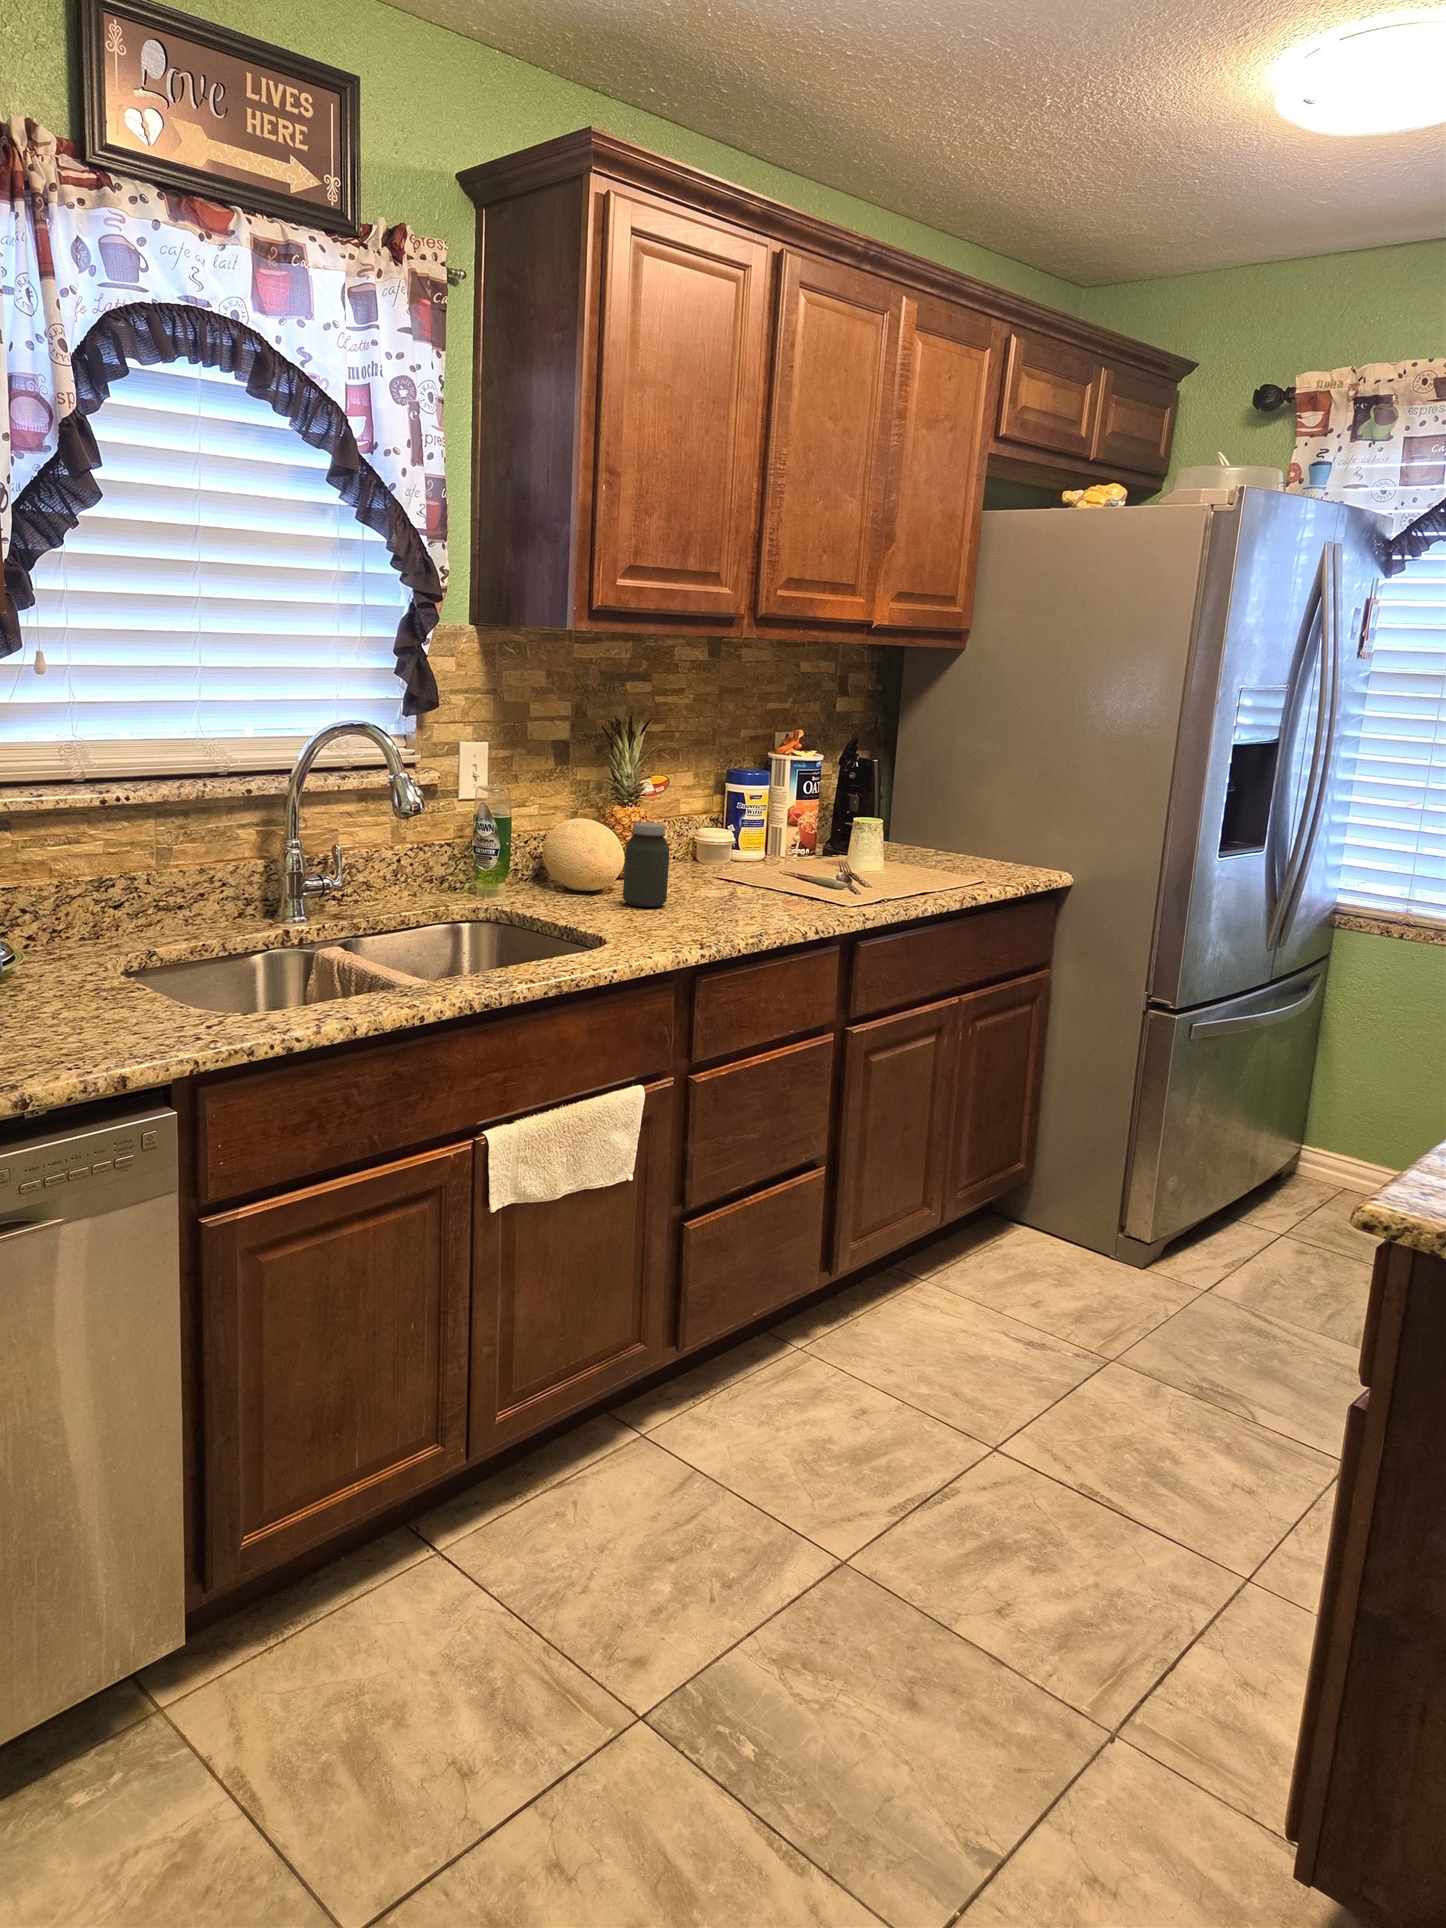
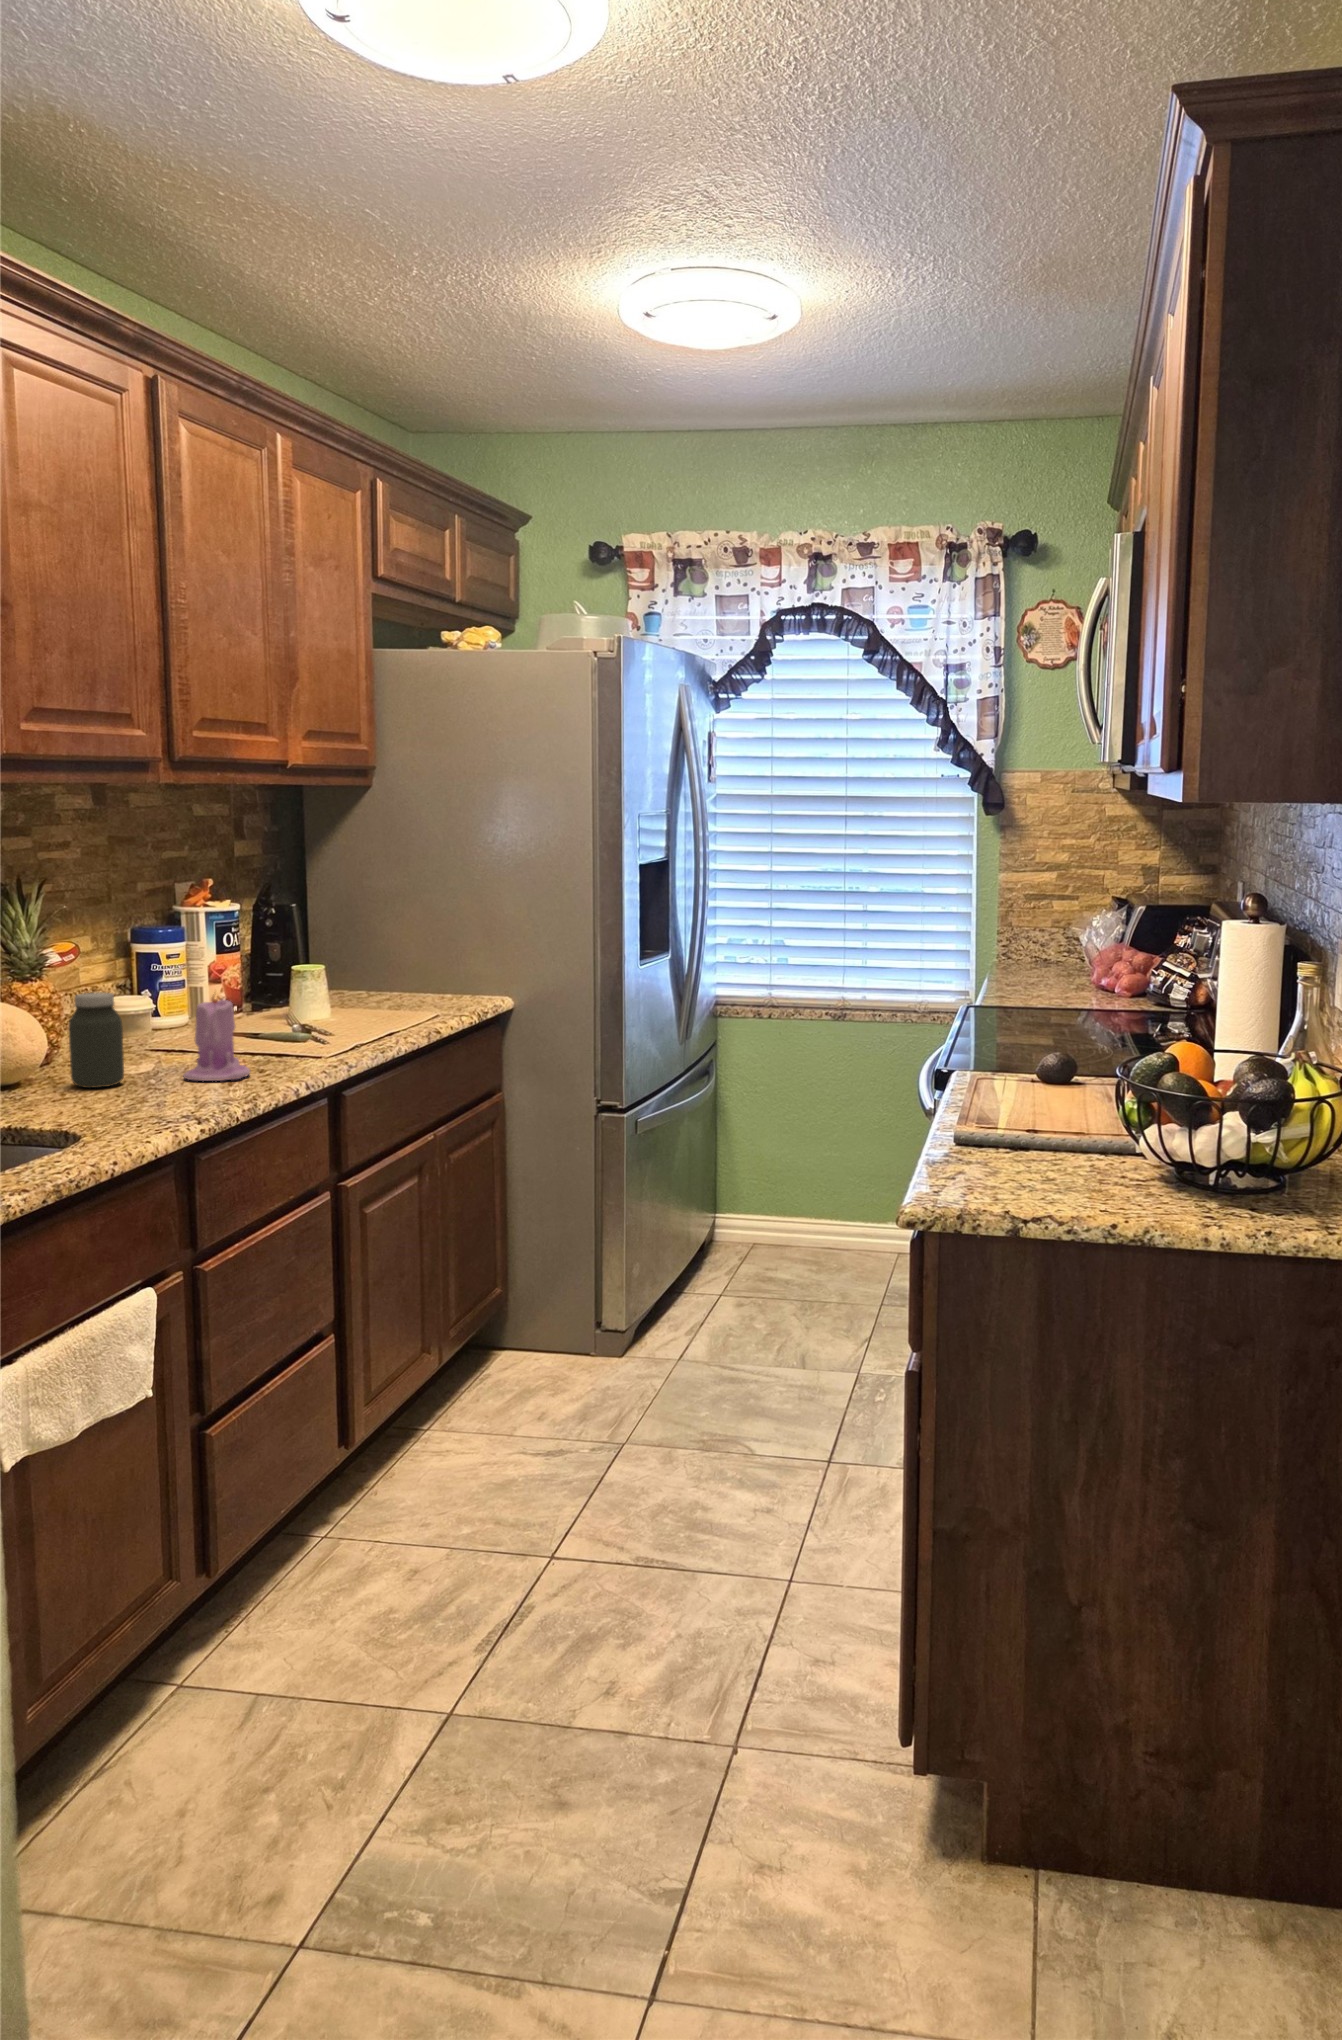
candle: none [716,832,775,917] -> present [183,994,250,1081]

